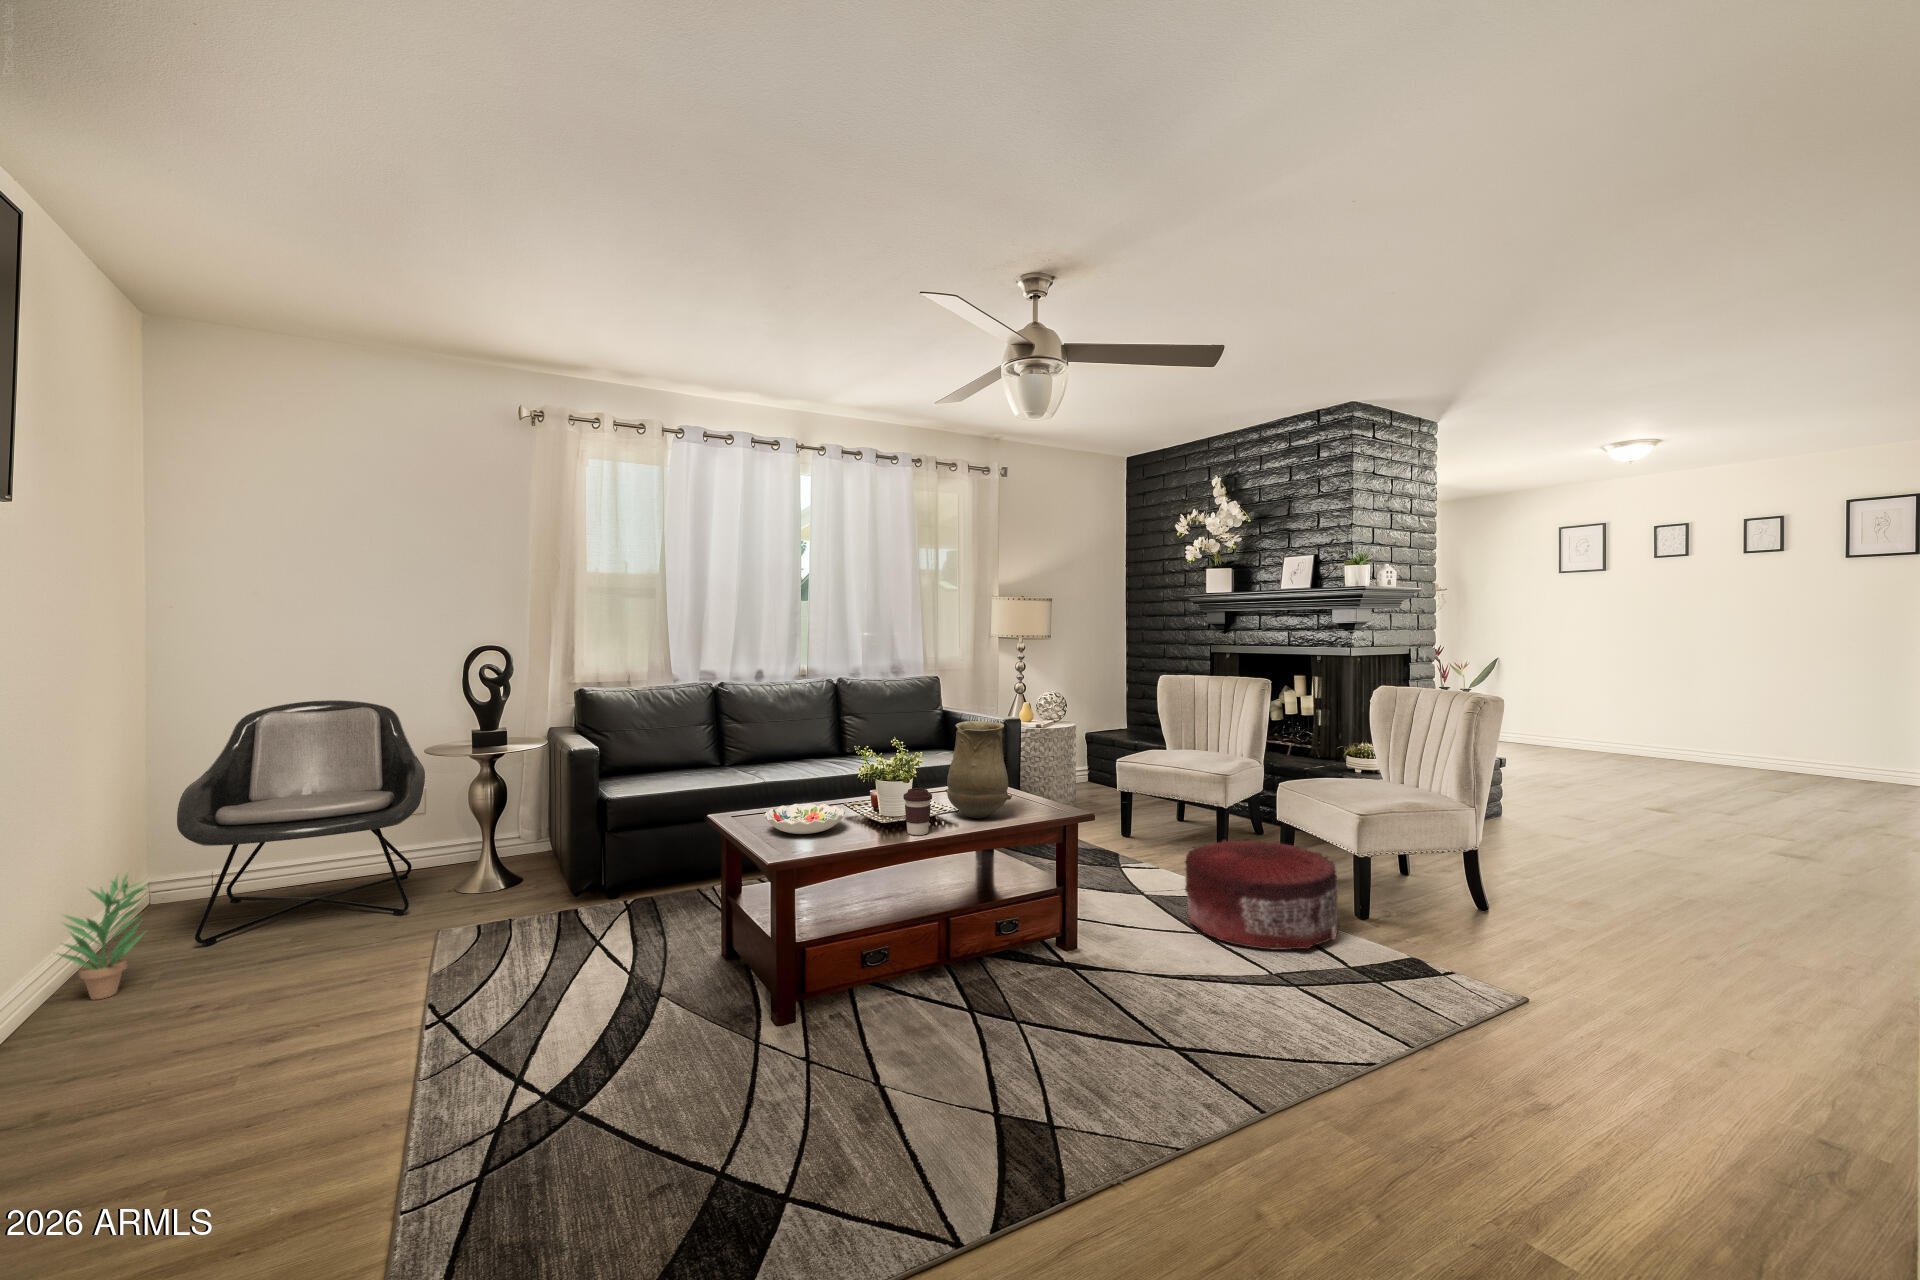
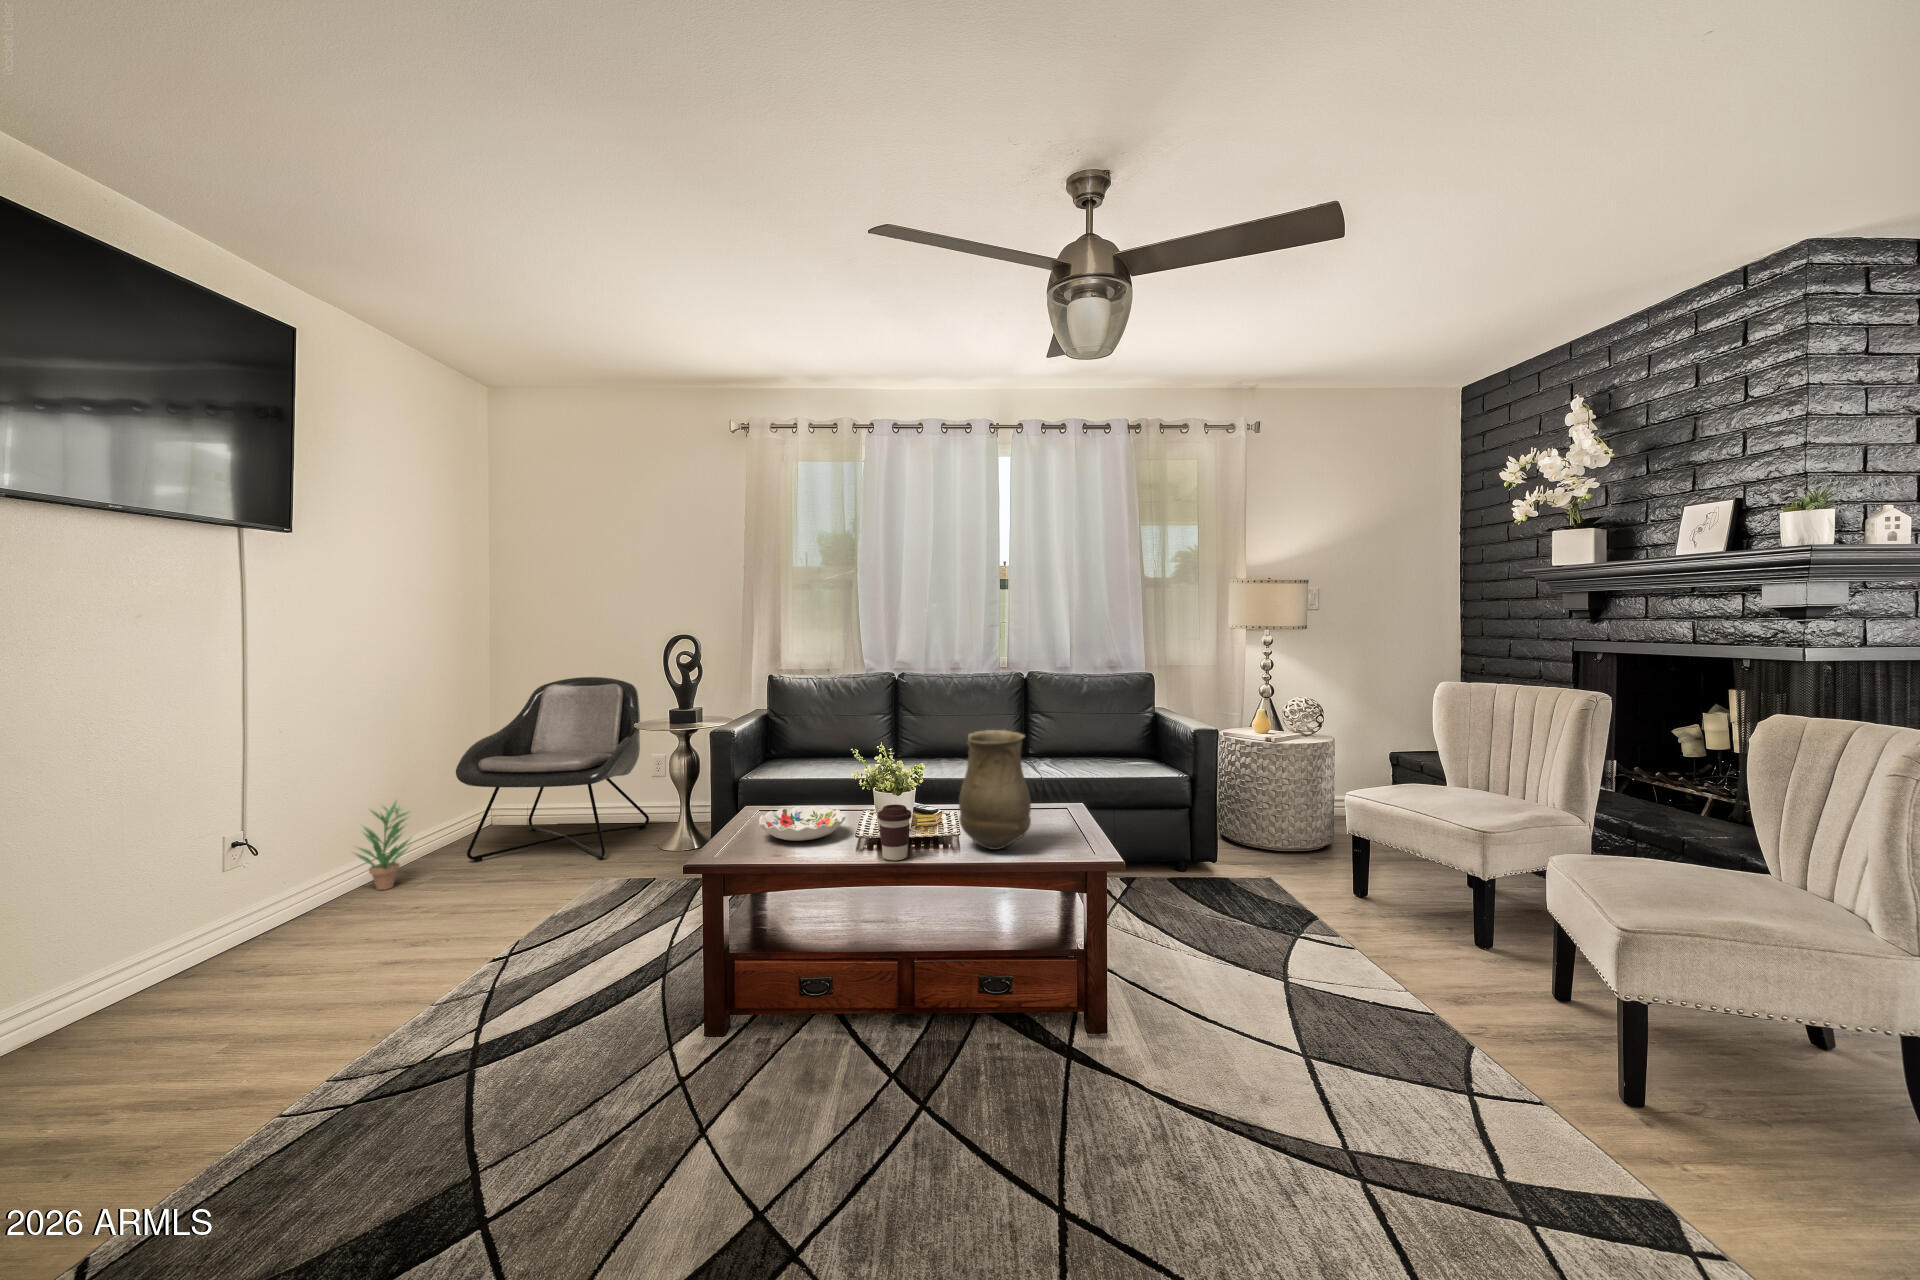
pouf: present [1185,840,1340,950] -> none [1292,929,1564,1139]

